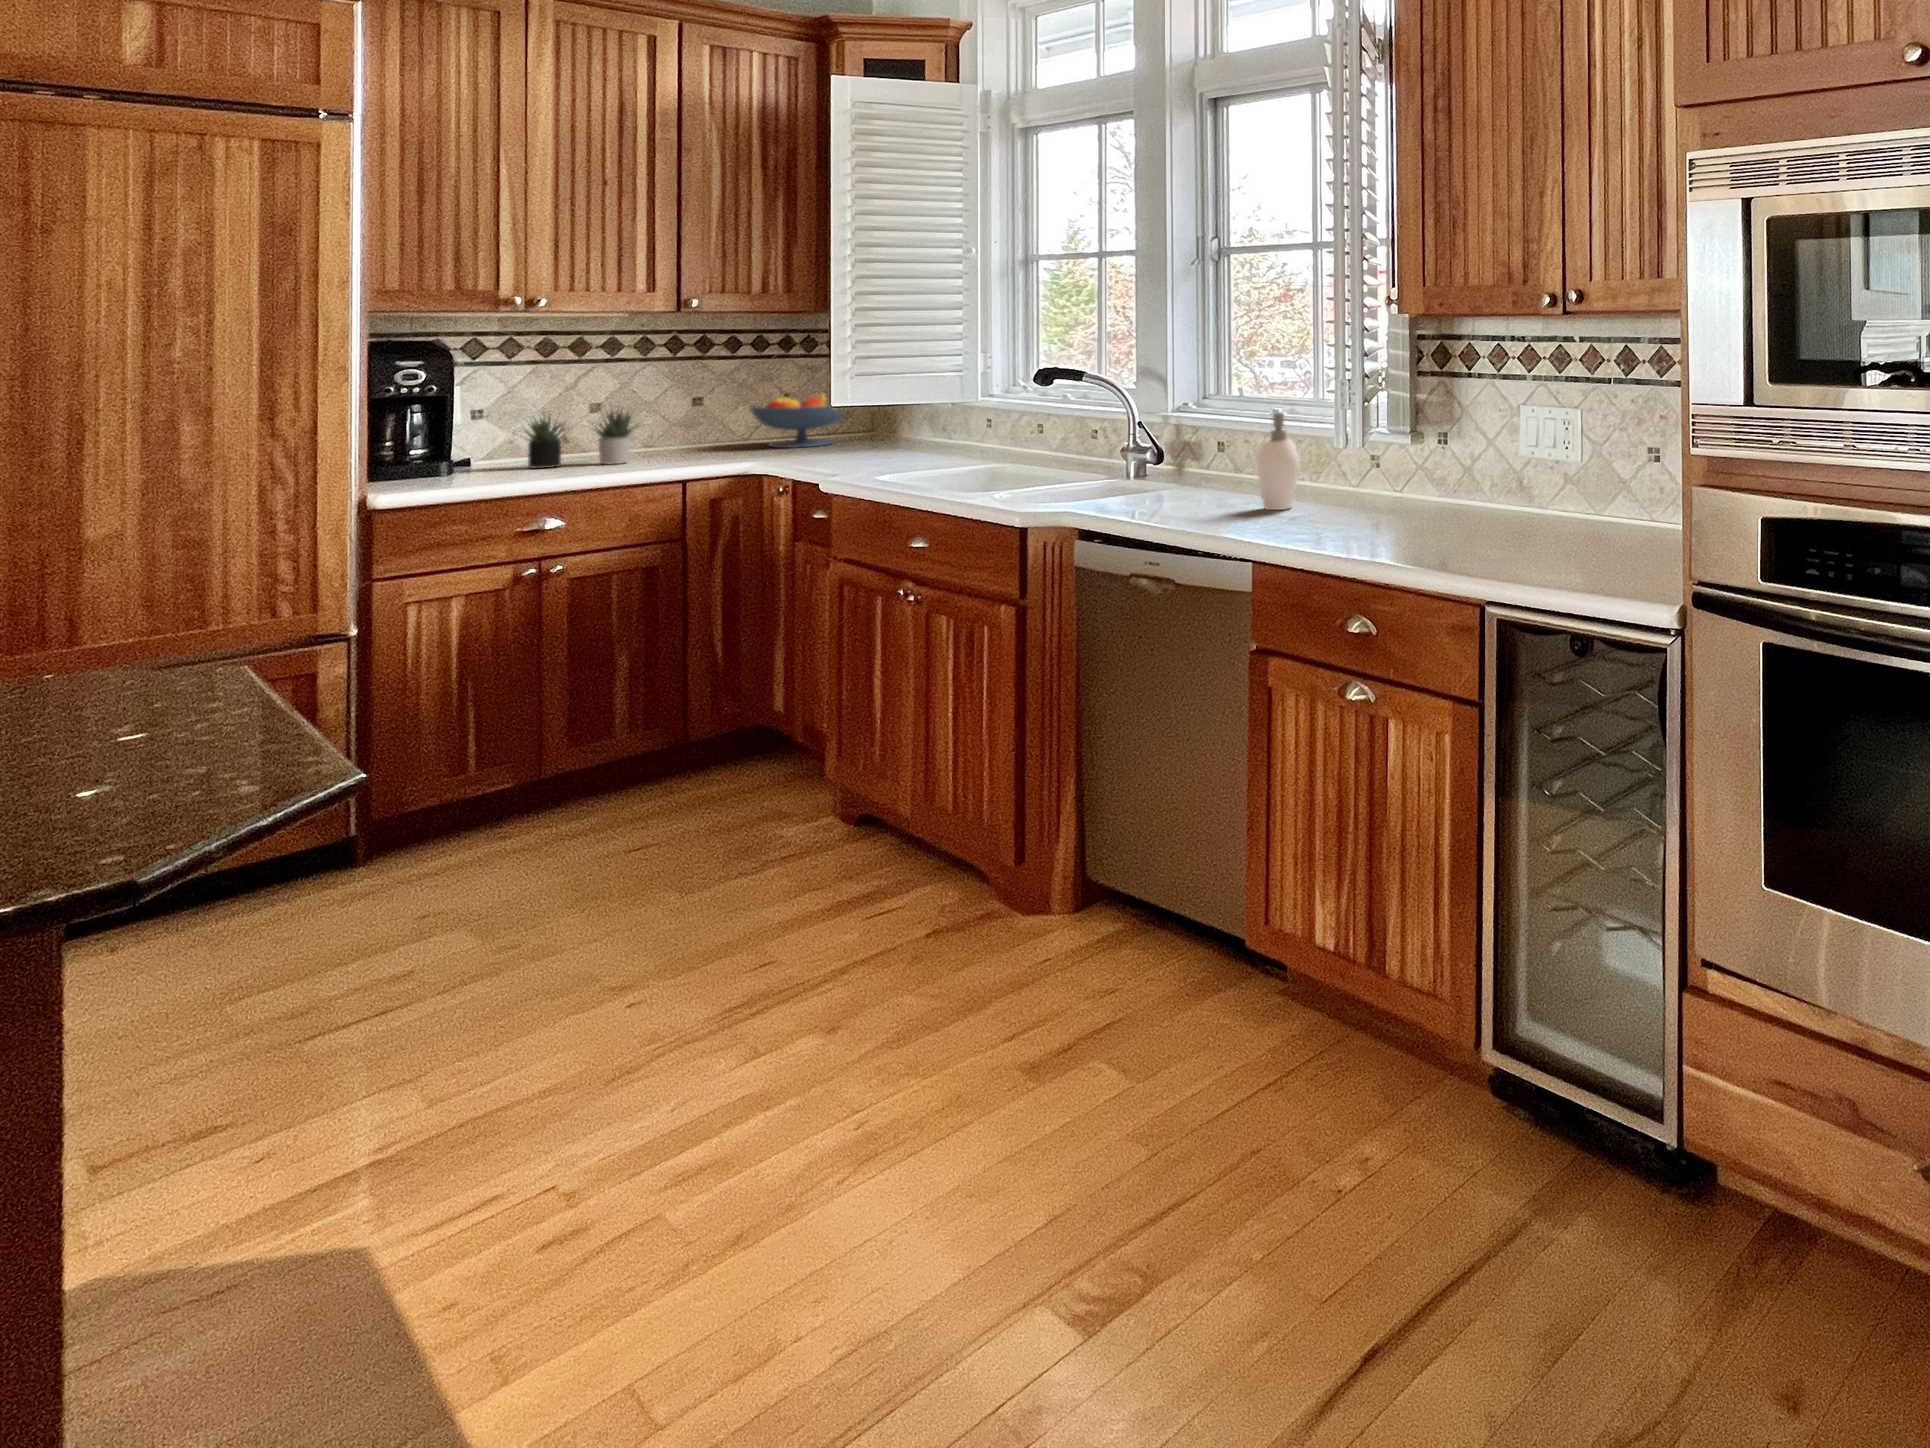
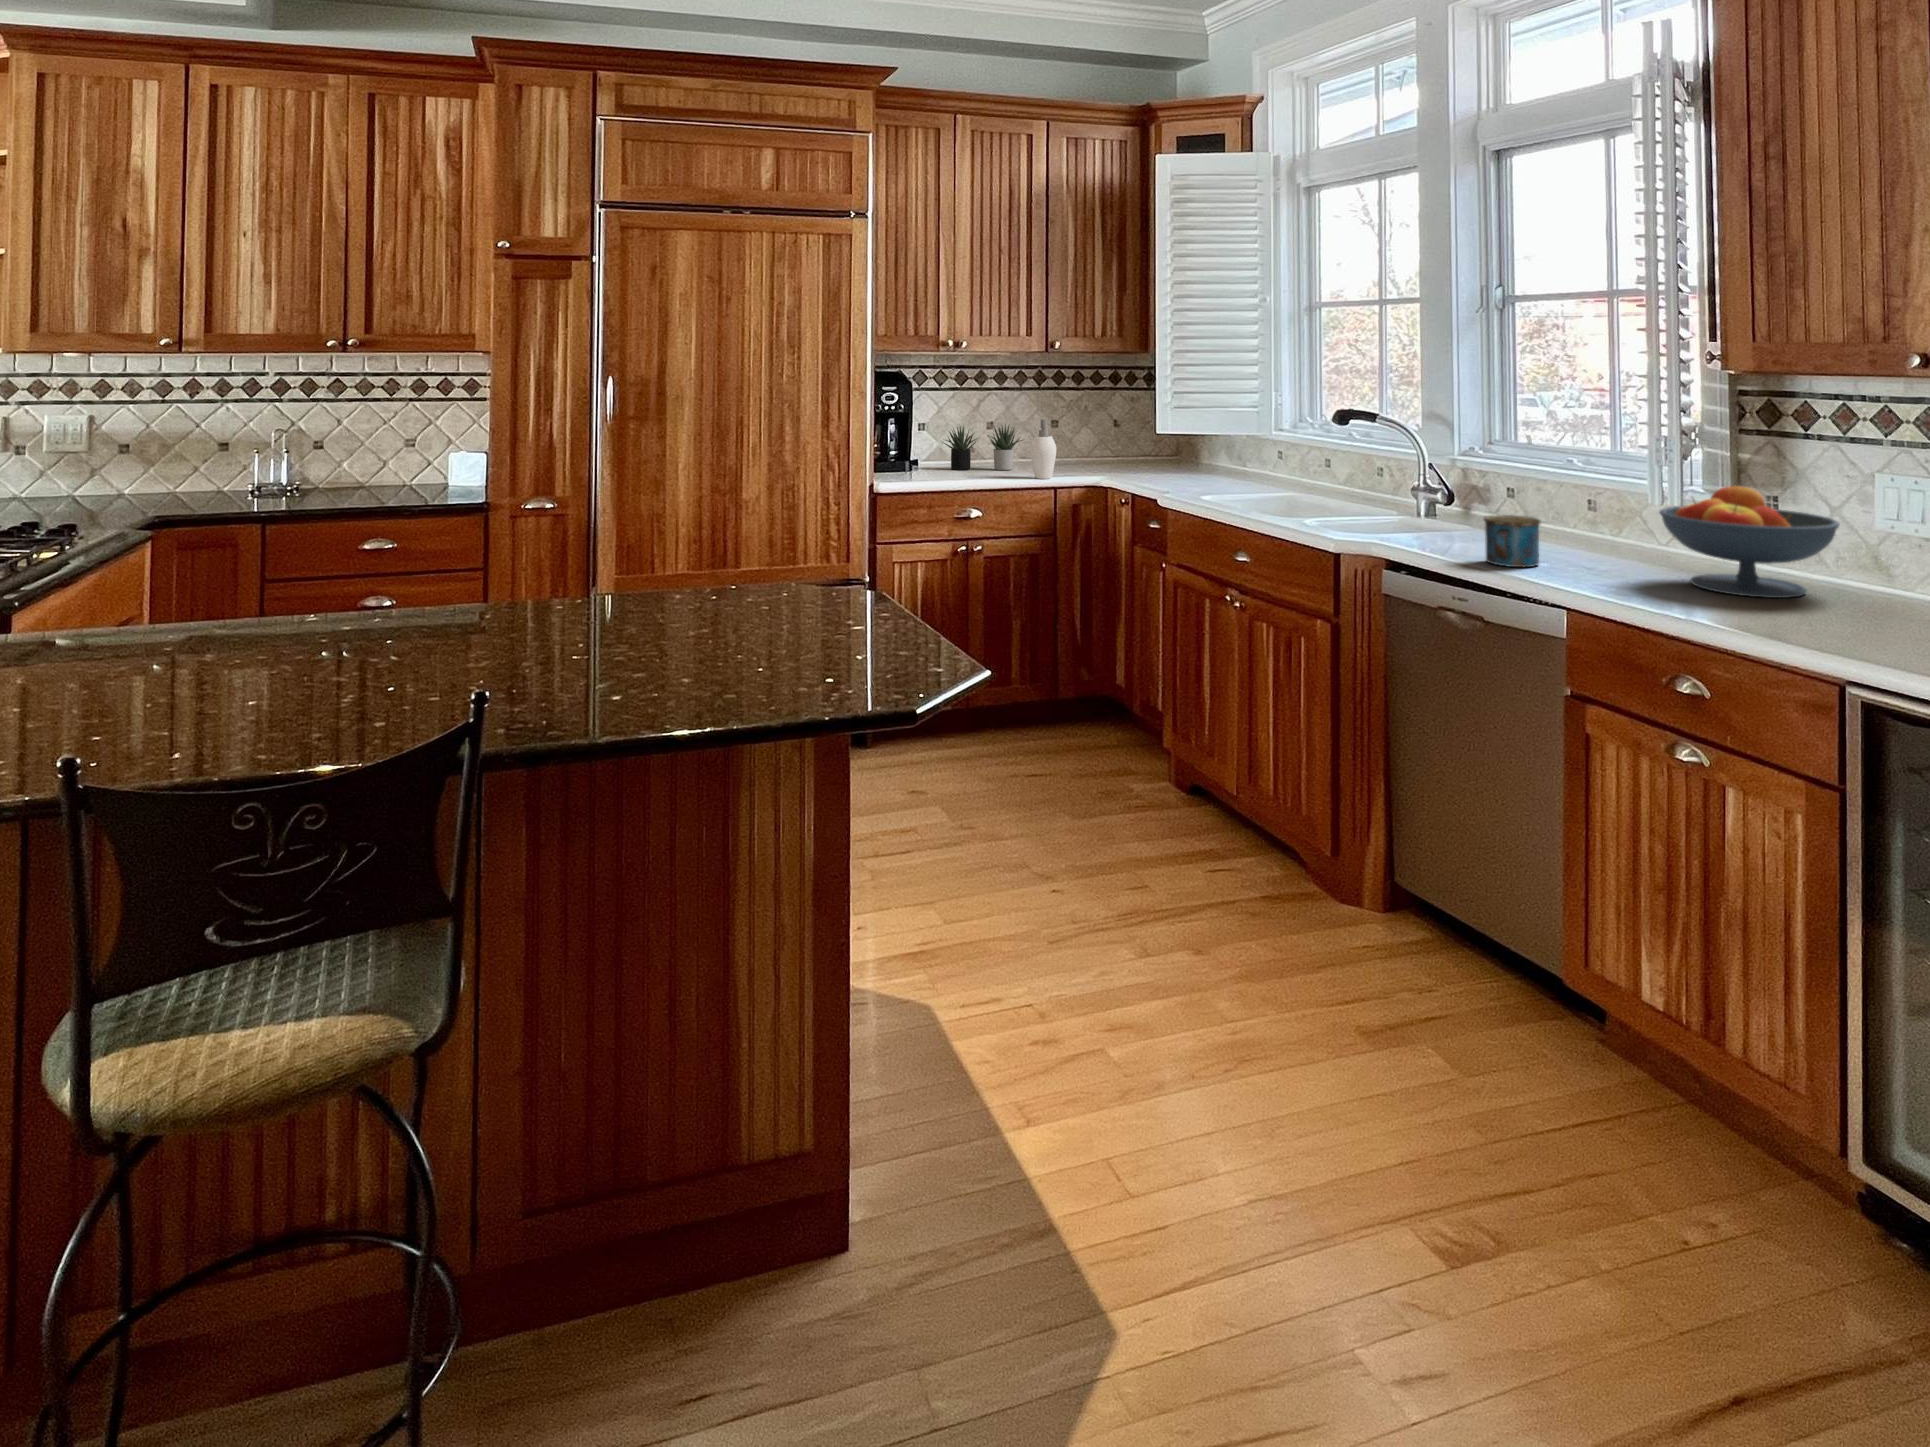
fruit bowl: present [751,394,845,448] -> present [1659,485,1840,598]
soap dispenser: present [1257,412,1299,510] -> present [1031,419,1056,479]
mug: none [1176,470,1235,524] -> present [1484,515,1541,567]

